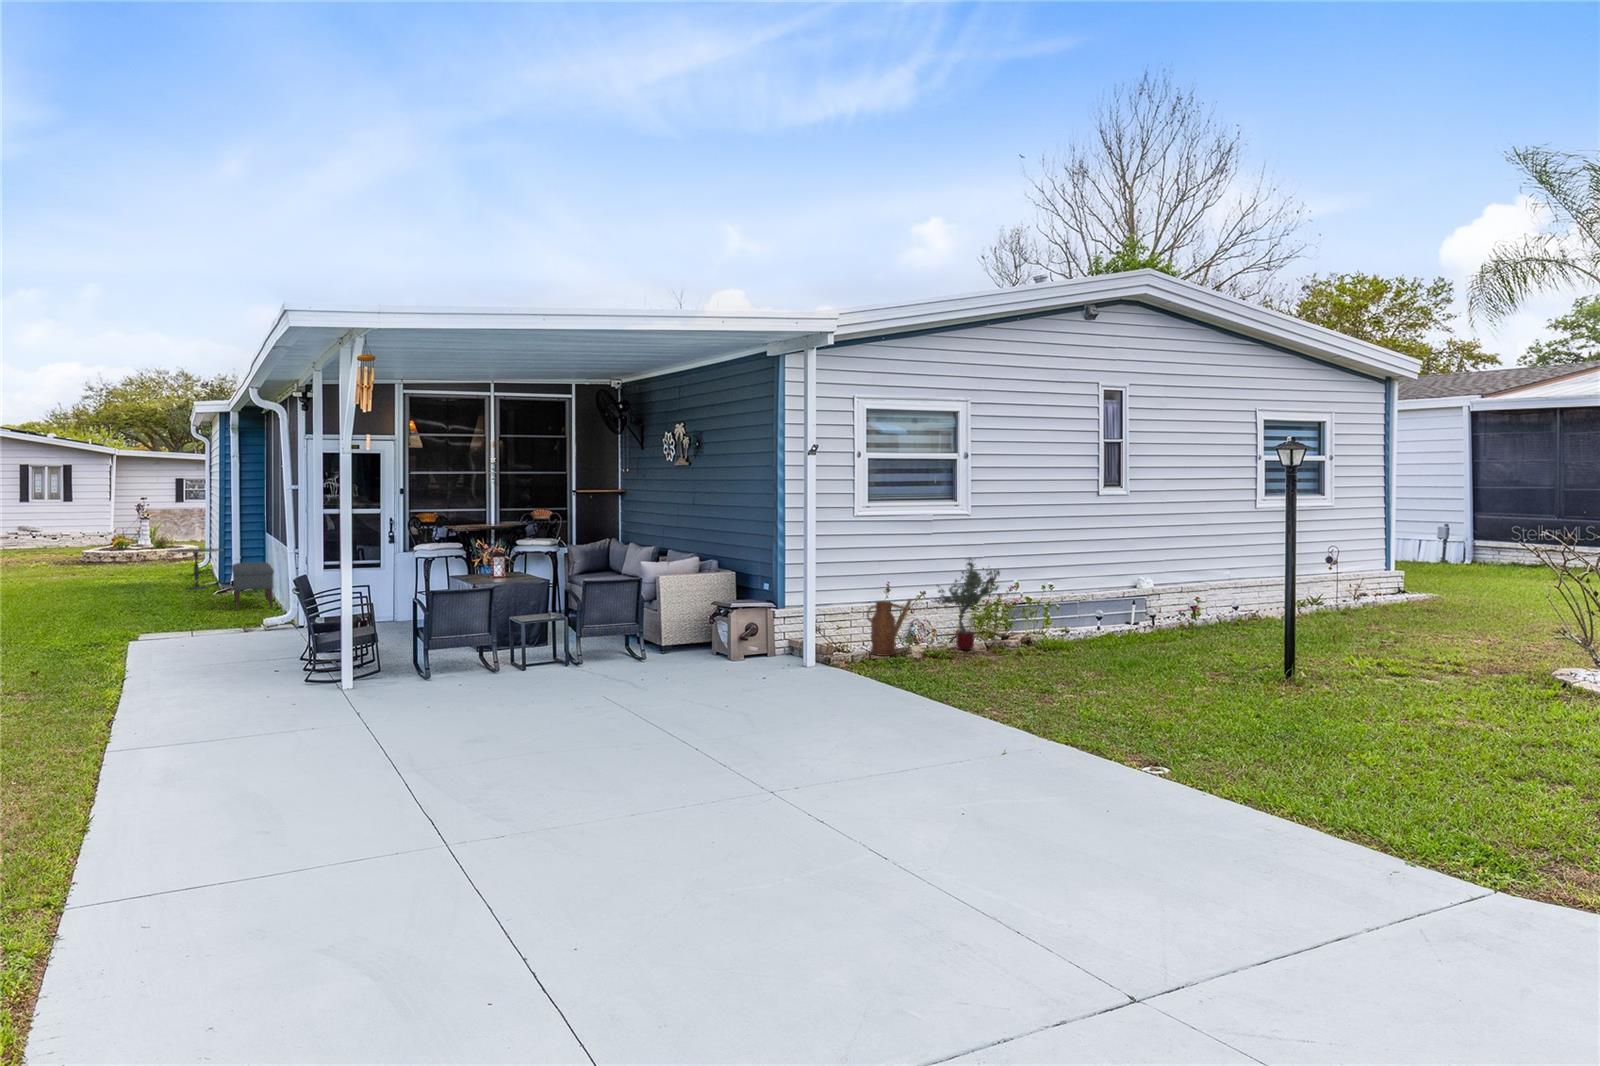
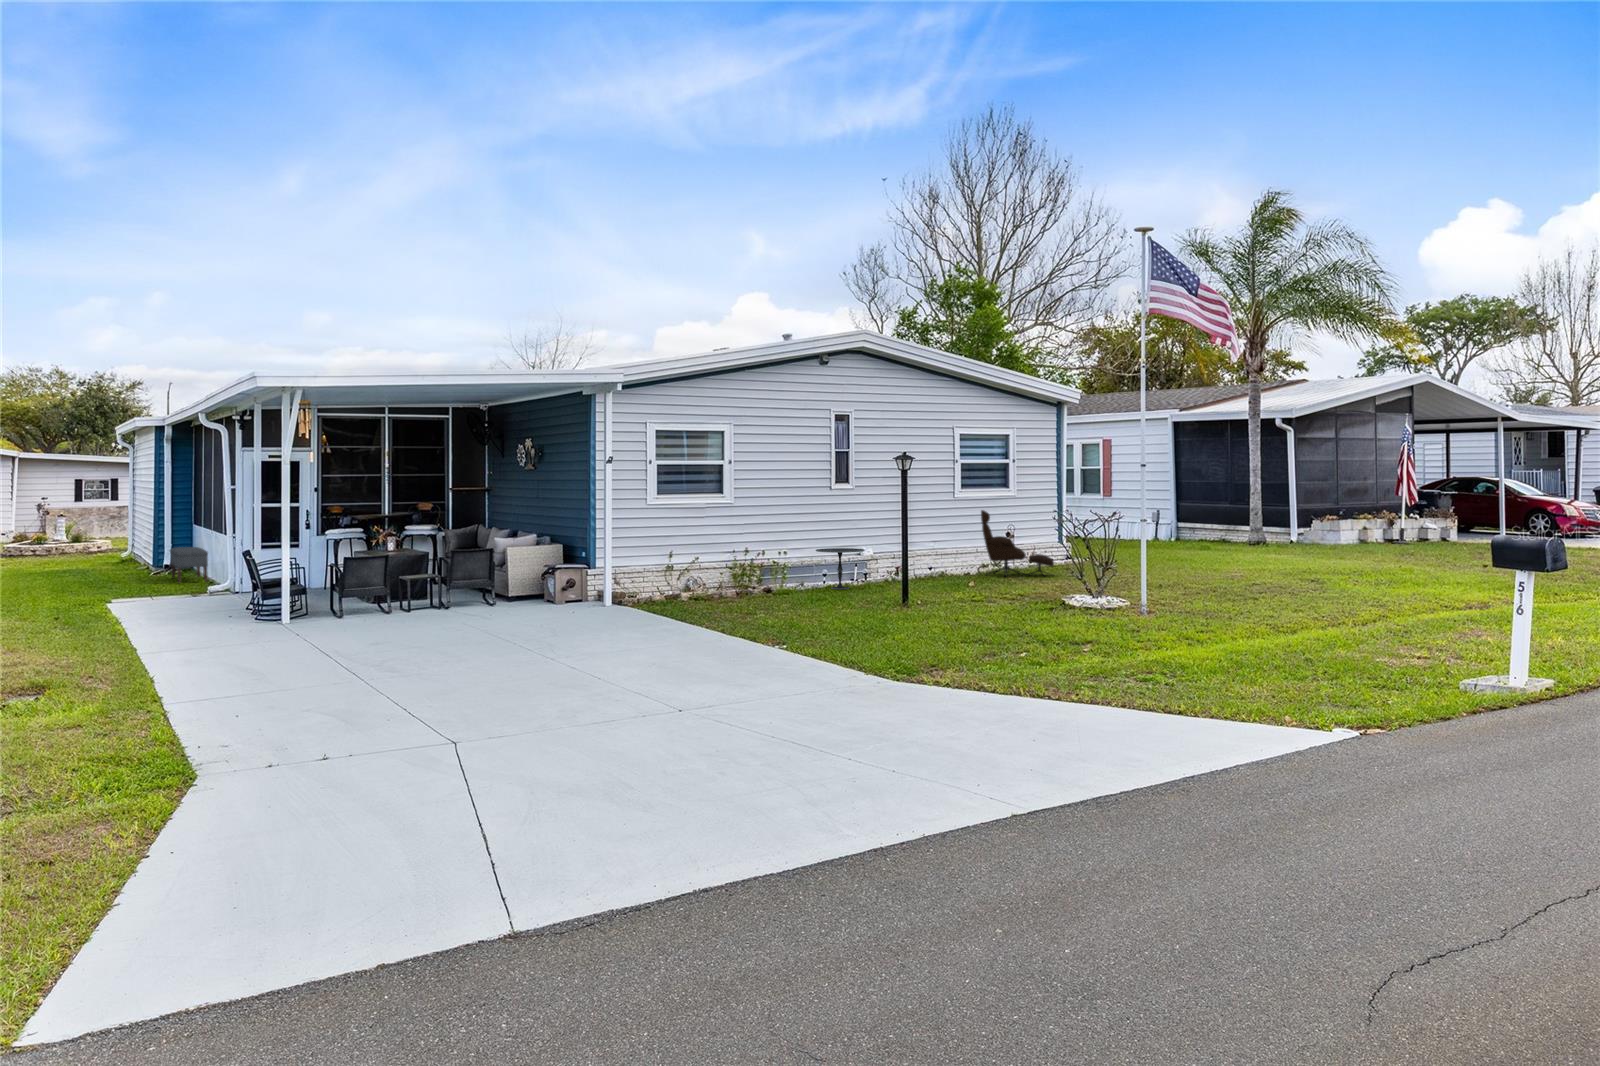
lounge chair: none [1292,525,1408,621] -> present [981,510,1054,577]
side table: present [169,549,222,589] -> present [816,548,864,589]
potted tree: present [932,558,1000,650] -> none [699,533,749,597]
watering can: present [866,600,911,656] -> none [654,562,686,601]

